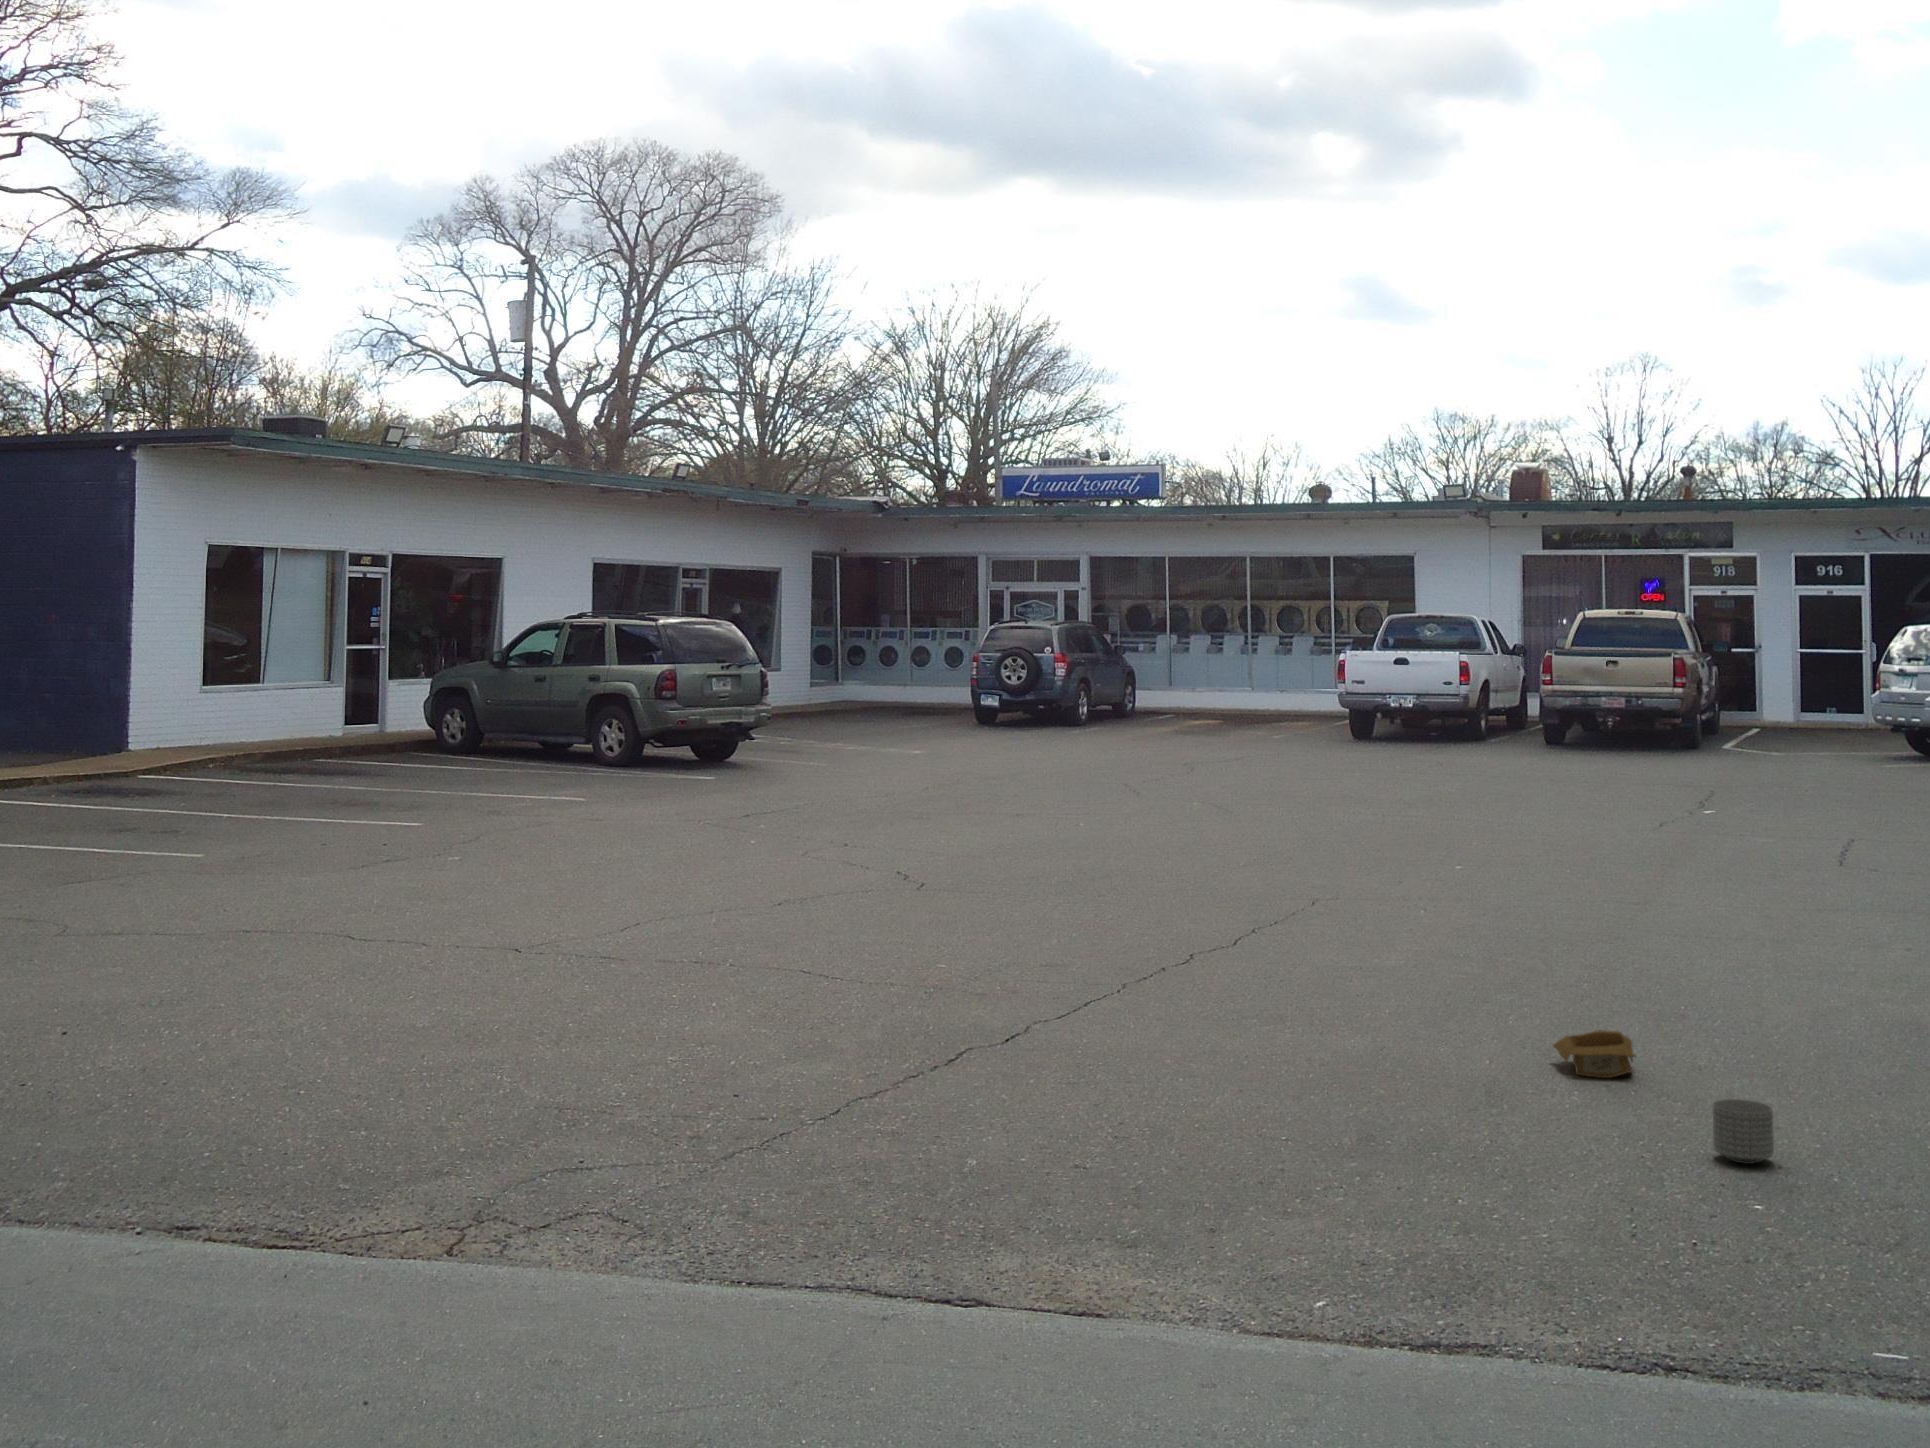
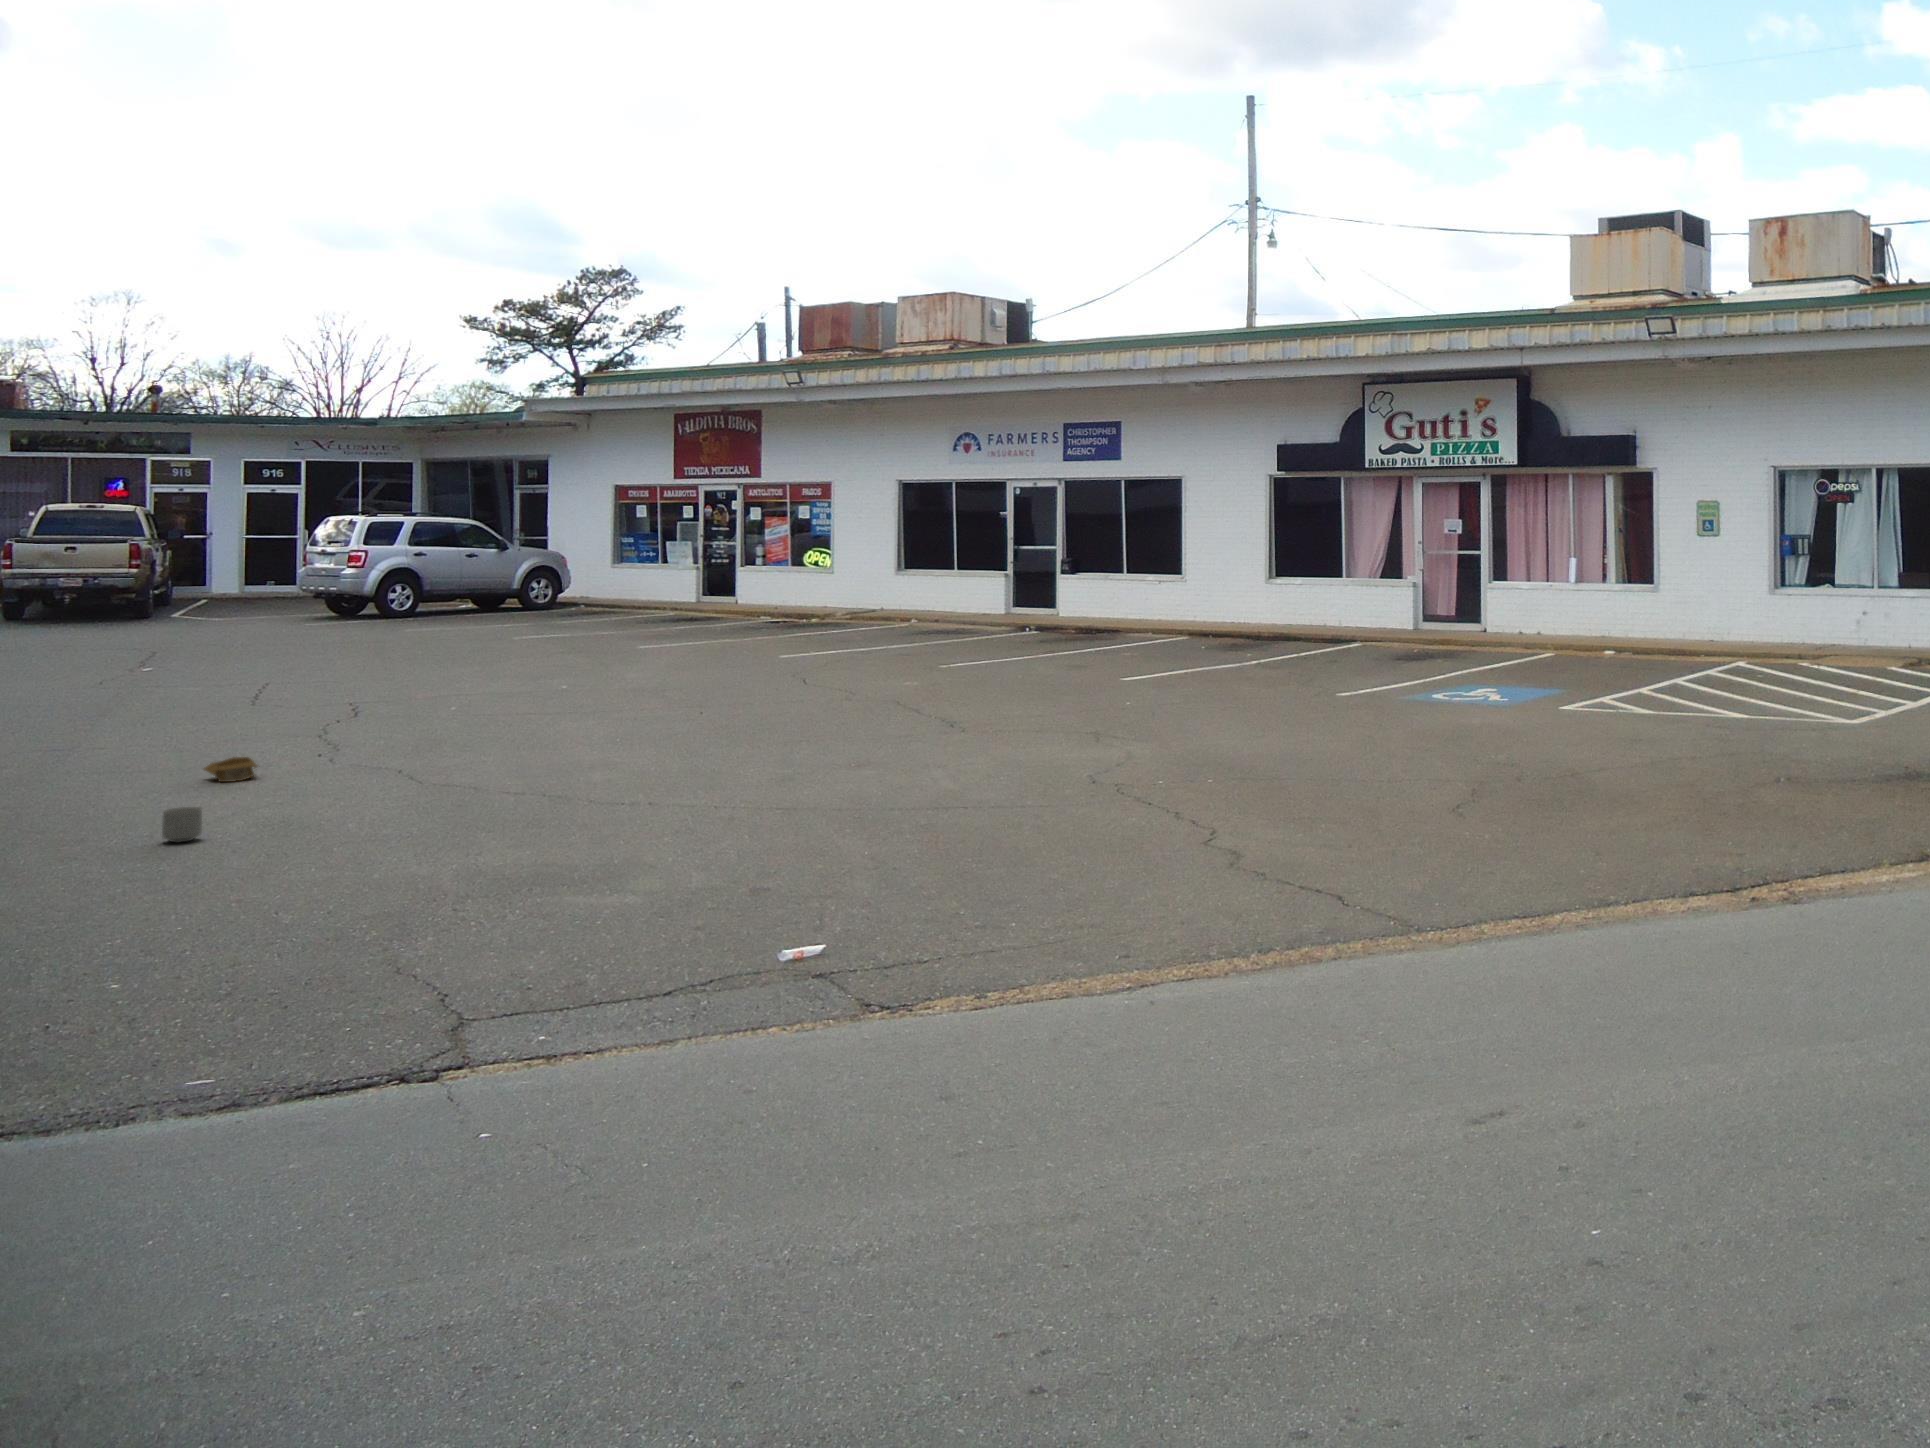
cardboard box: present [1553,1030,1635,1078] -> present [204,757,257,782]

